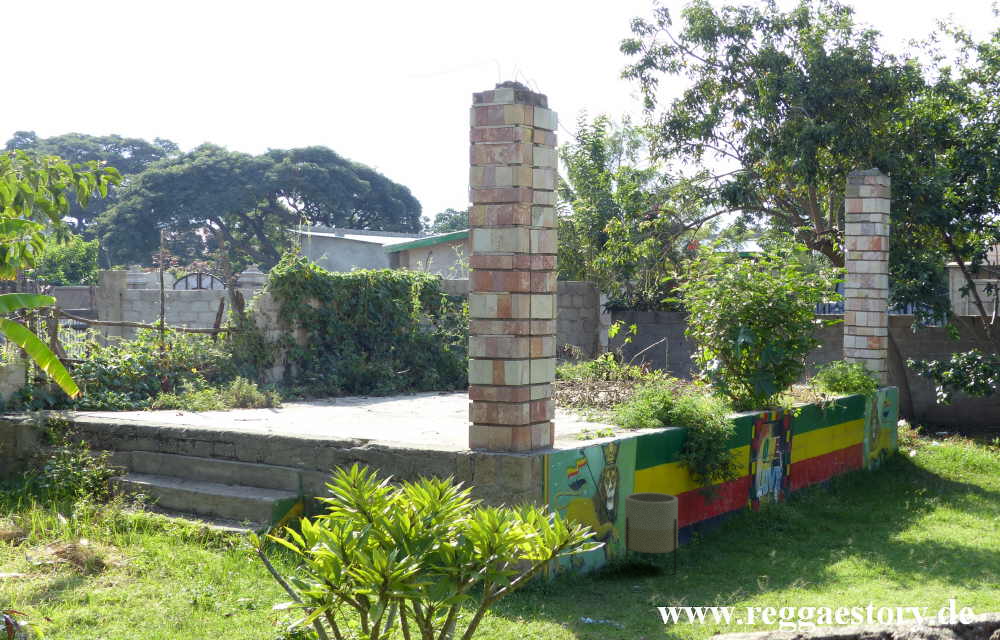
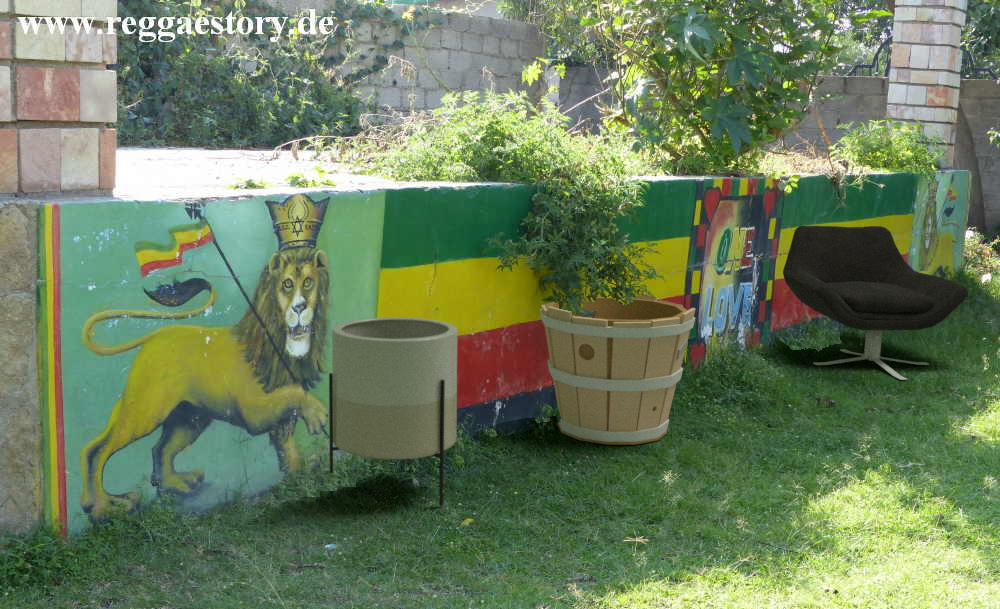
lounge chair: none [795,433,896,518] -> present [783,226,969,380]
wooden bucket: none [692,477,767,550] -> present [540,295,696,445]

